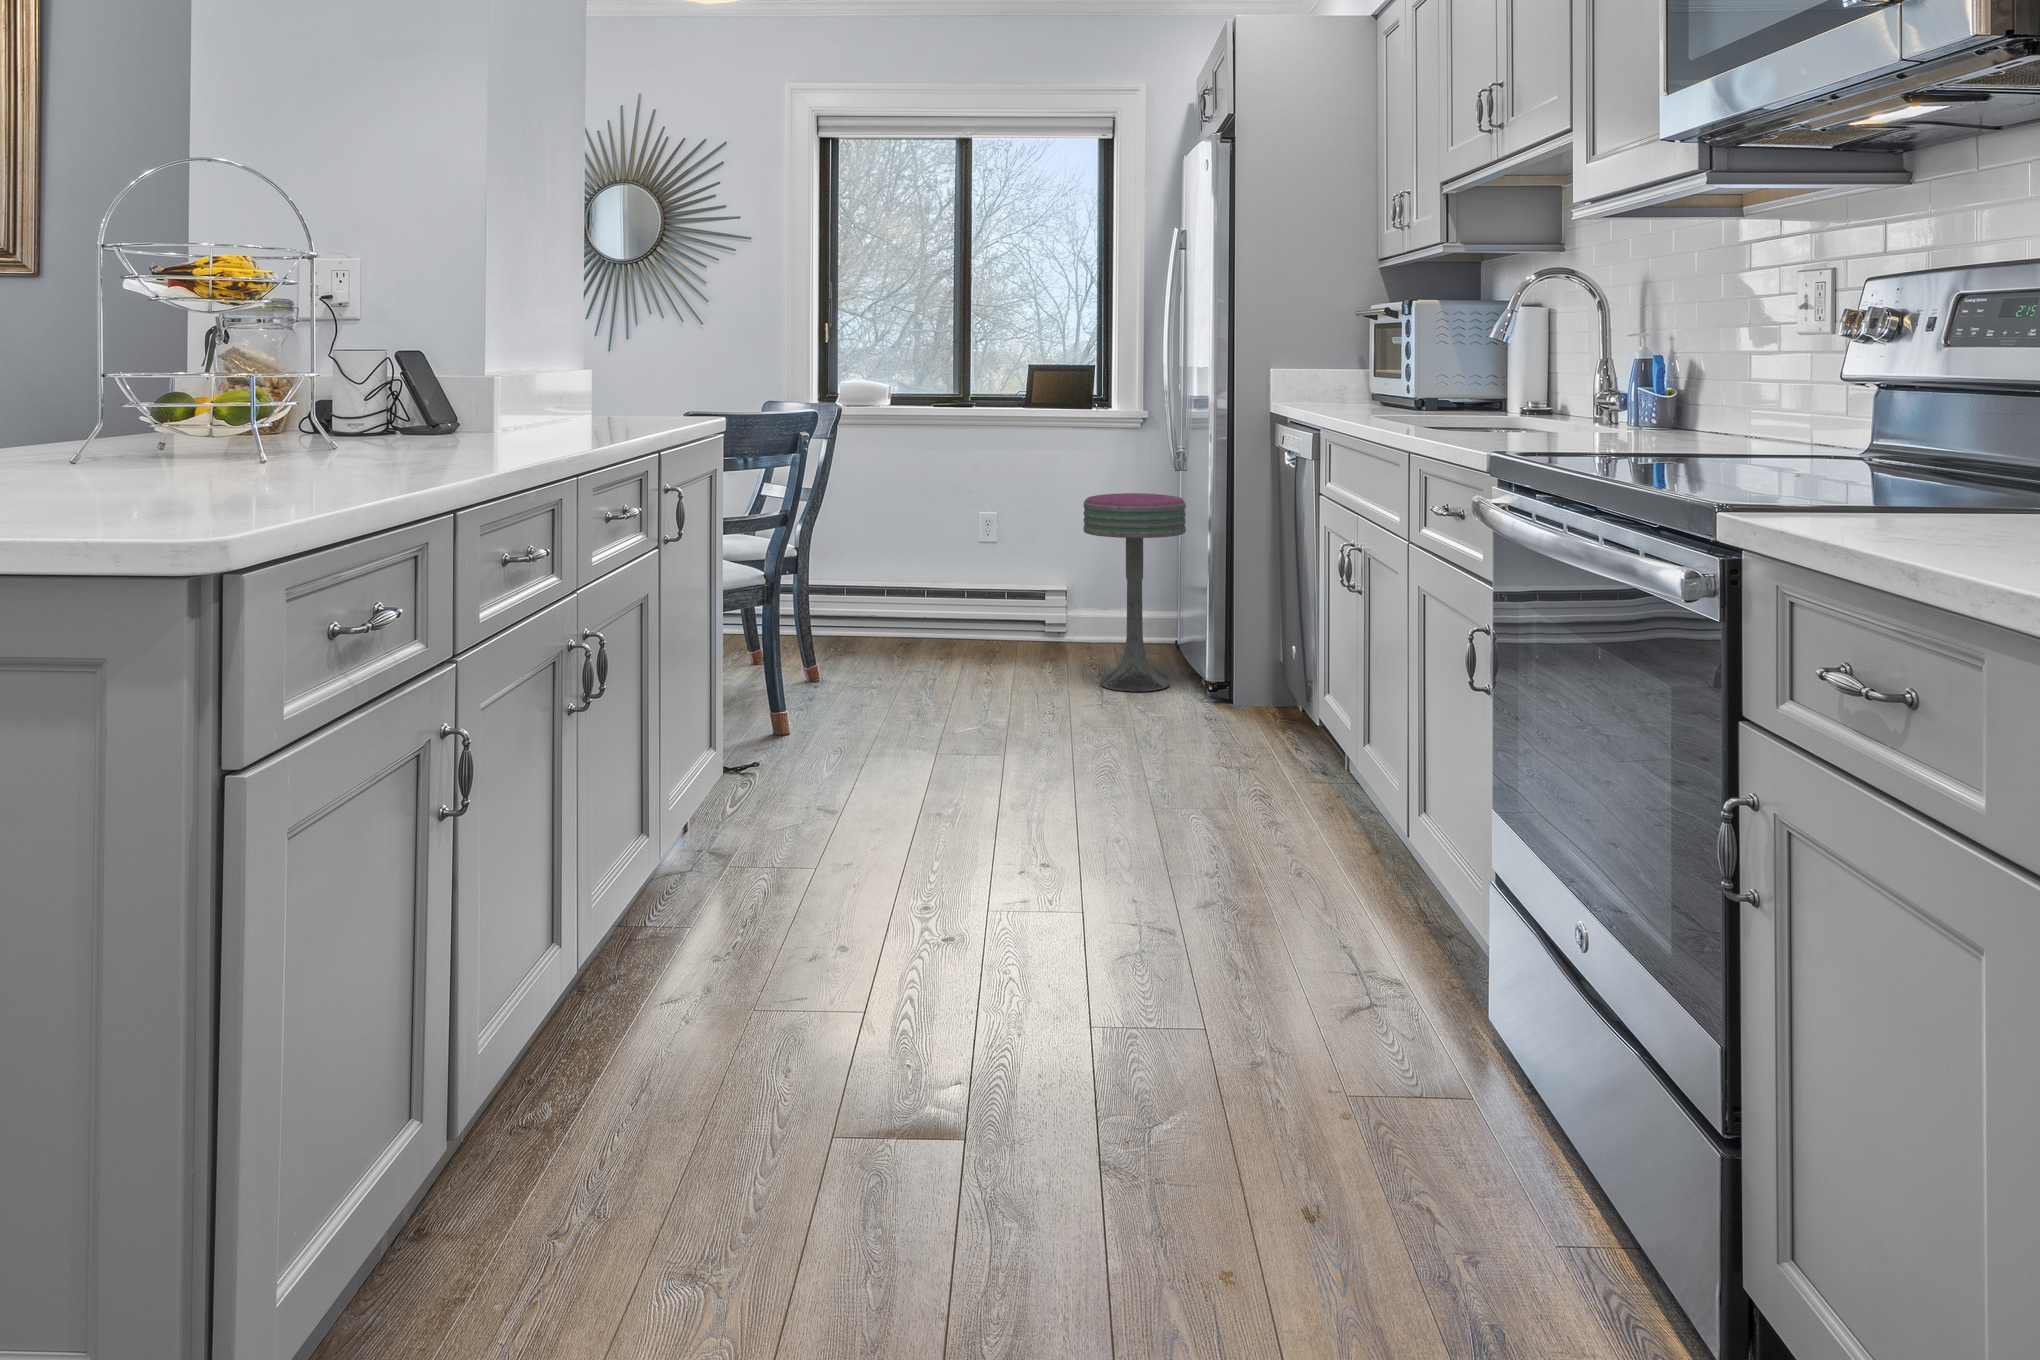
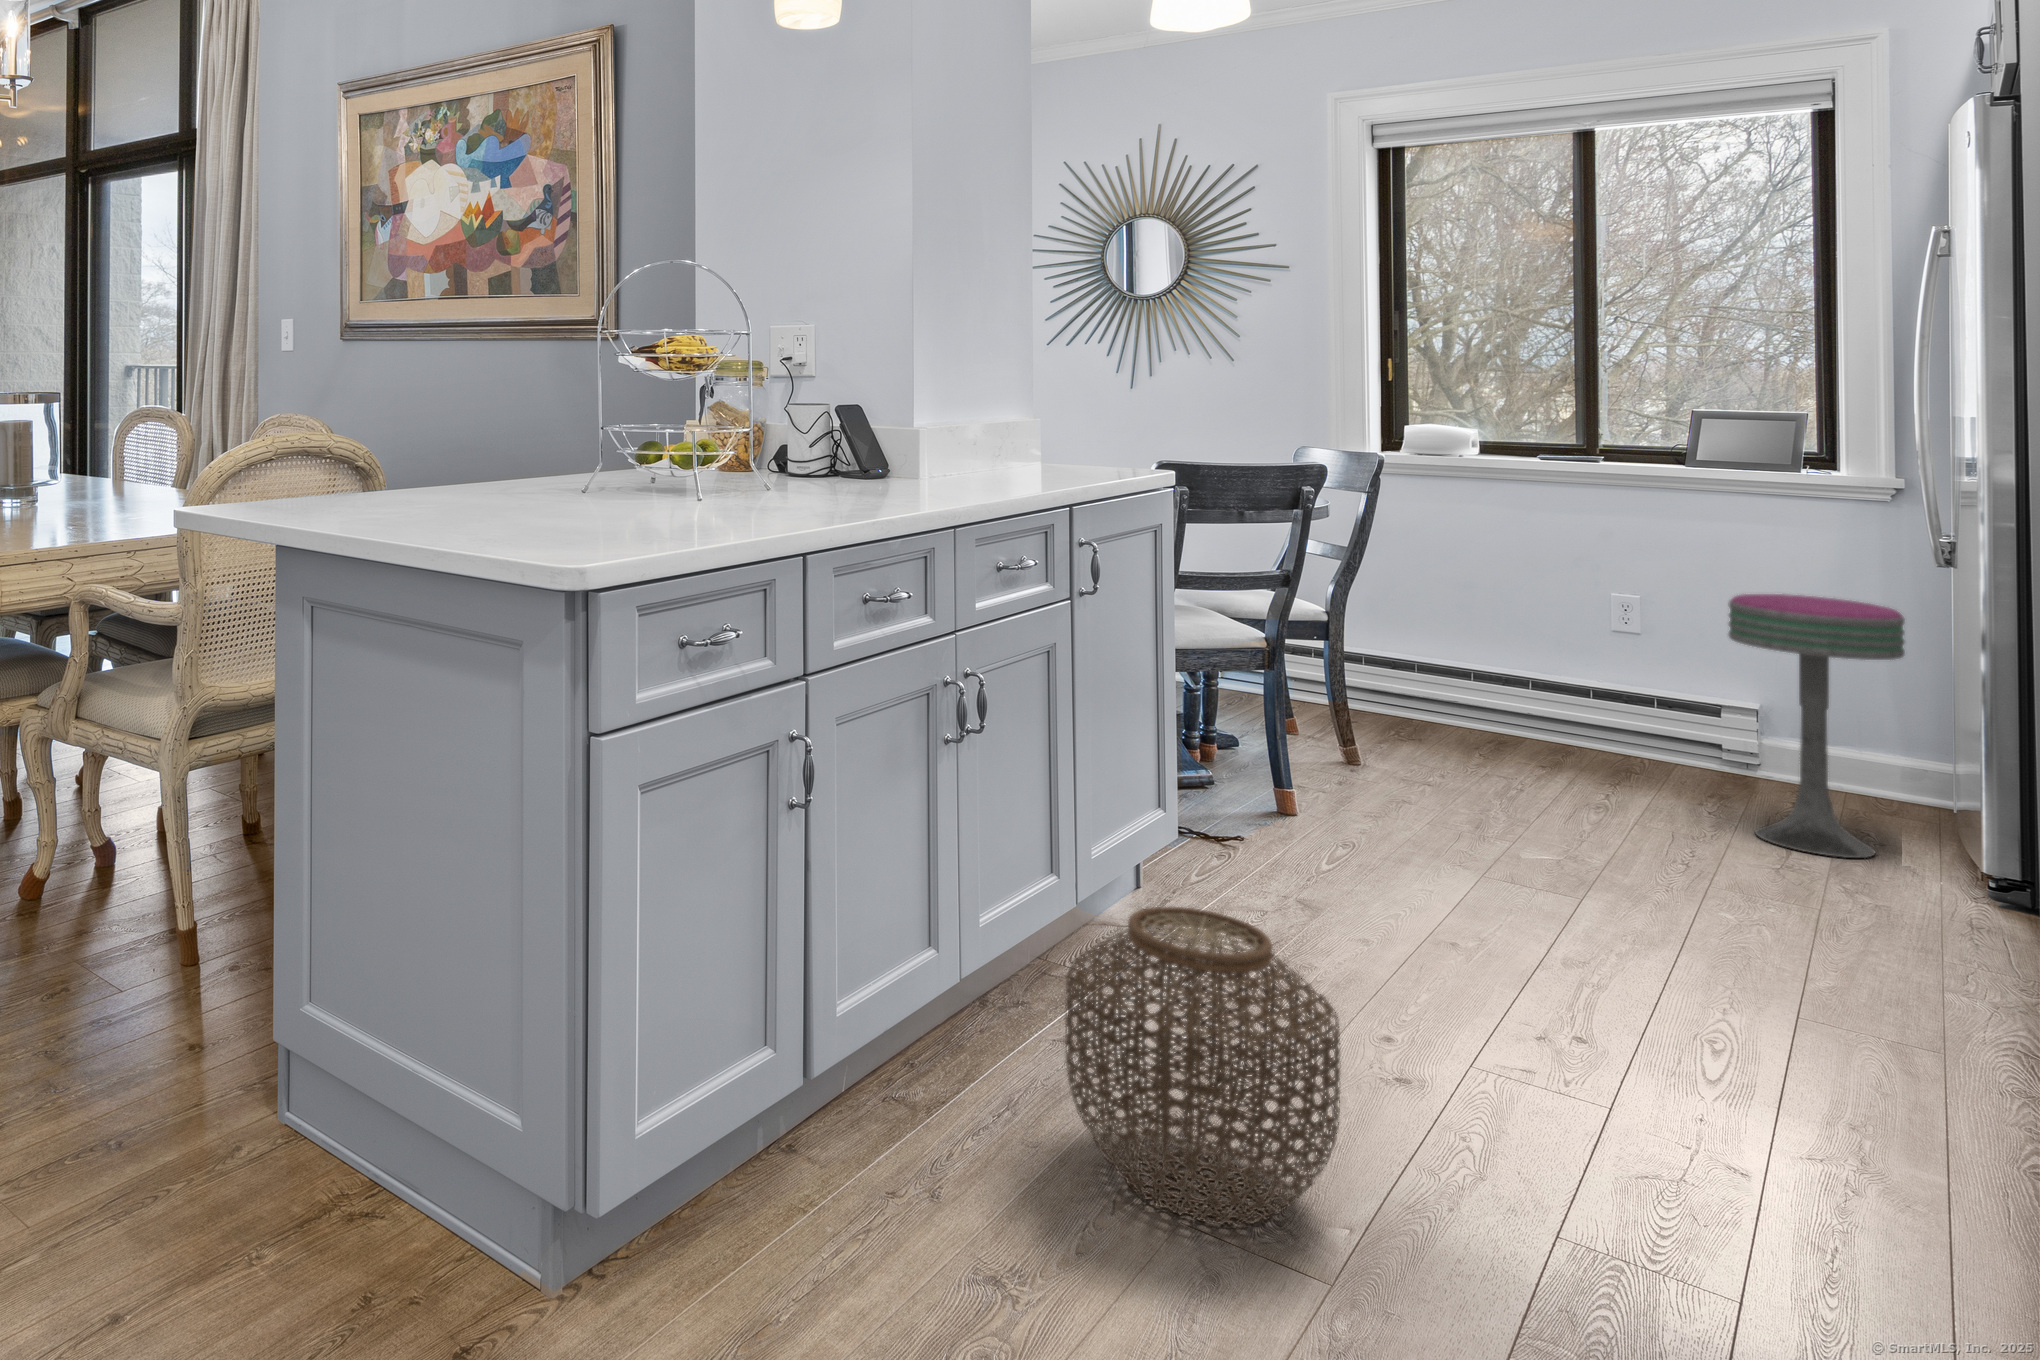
woven basket: none [734,830,983,1140] -> present [1065,907,1340,1225]

